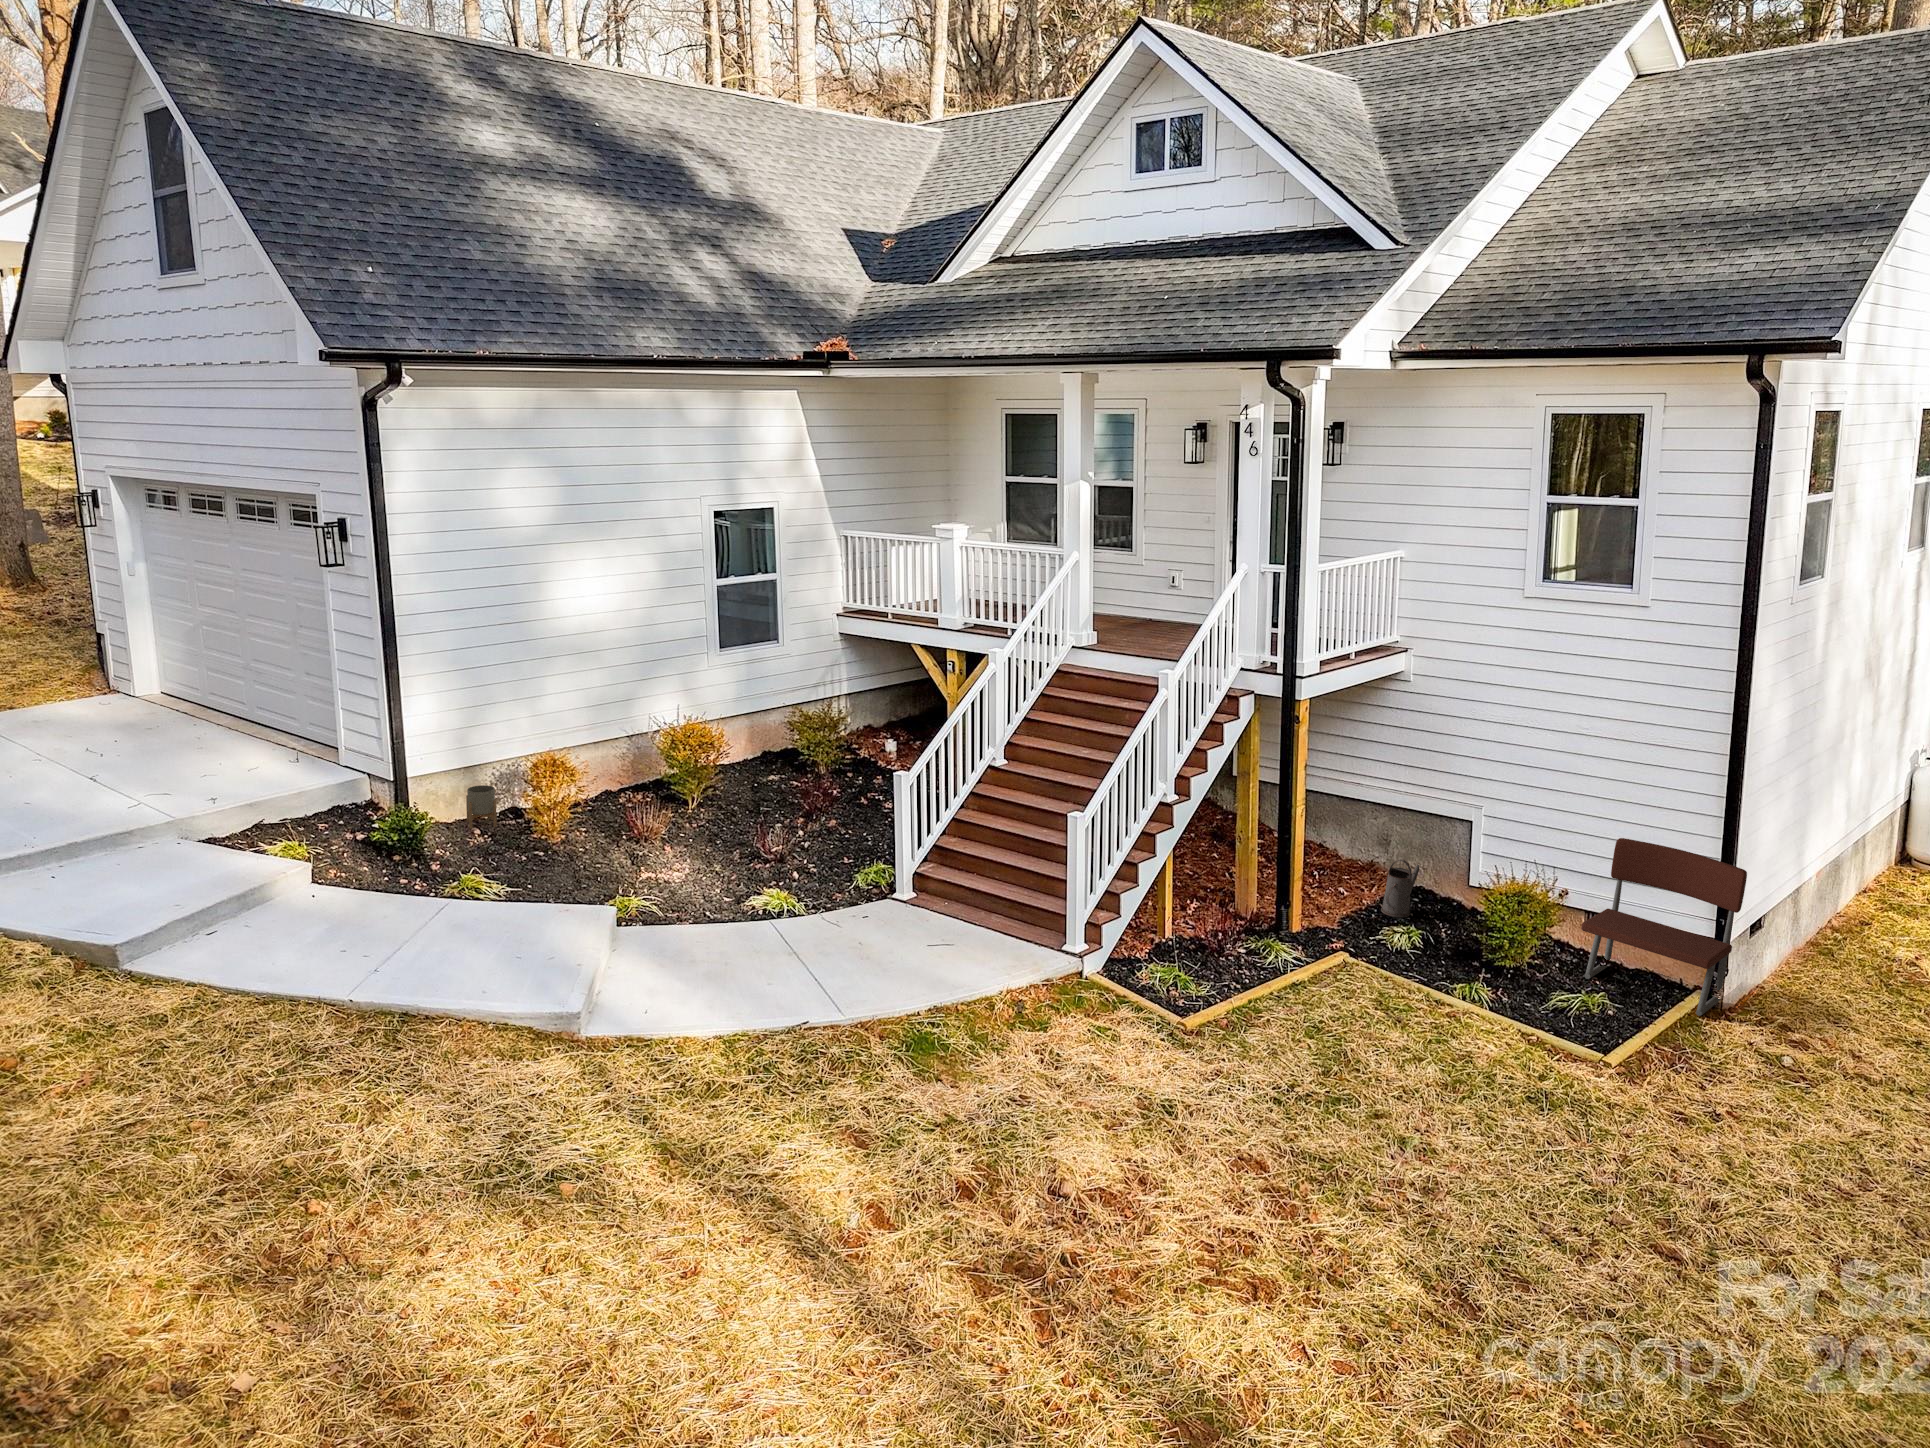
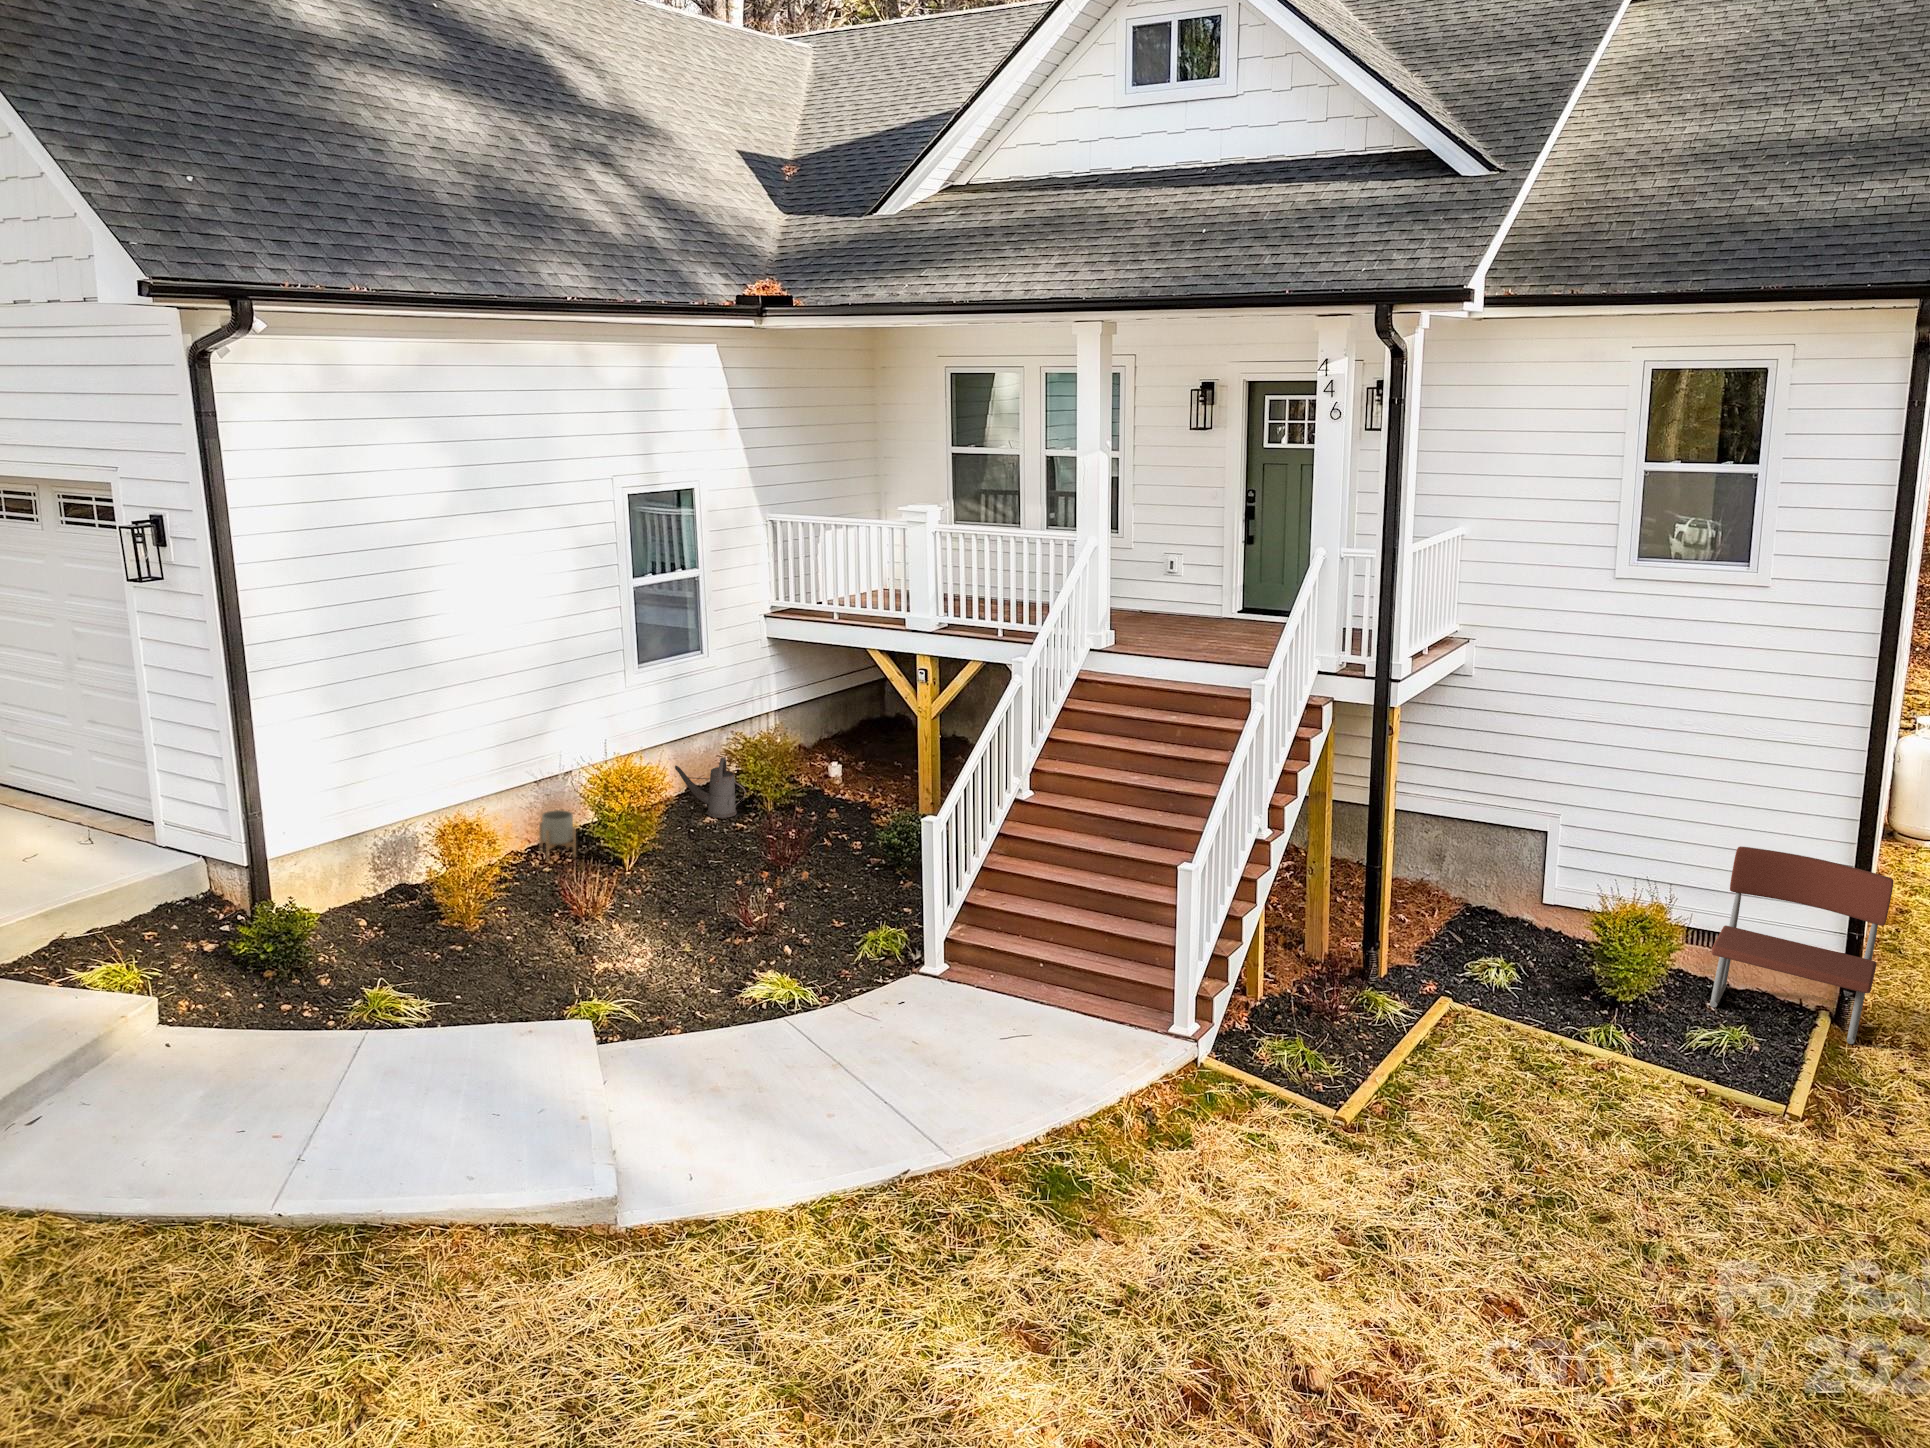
planter: present [466,785,497,829] -> present [539,810,576,861]
watering can: present [1381,860,1419,918] -> present [675,758,746,818]

